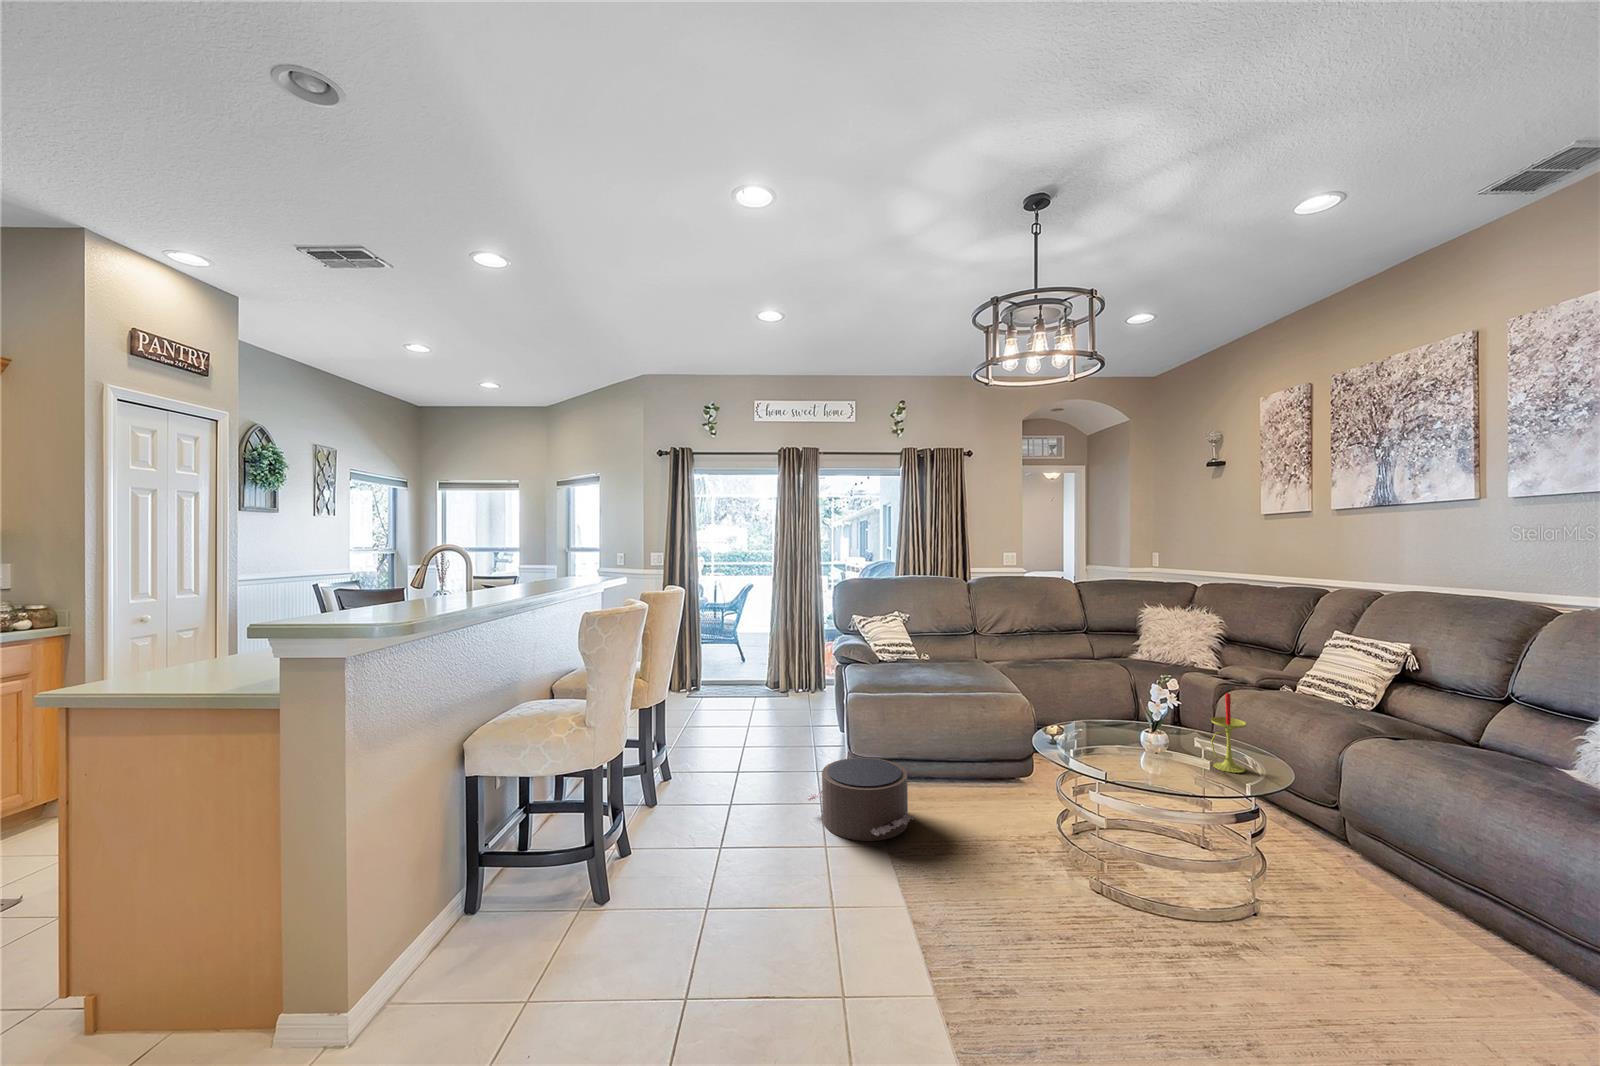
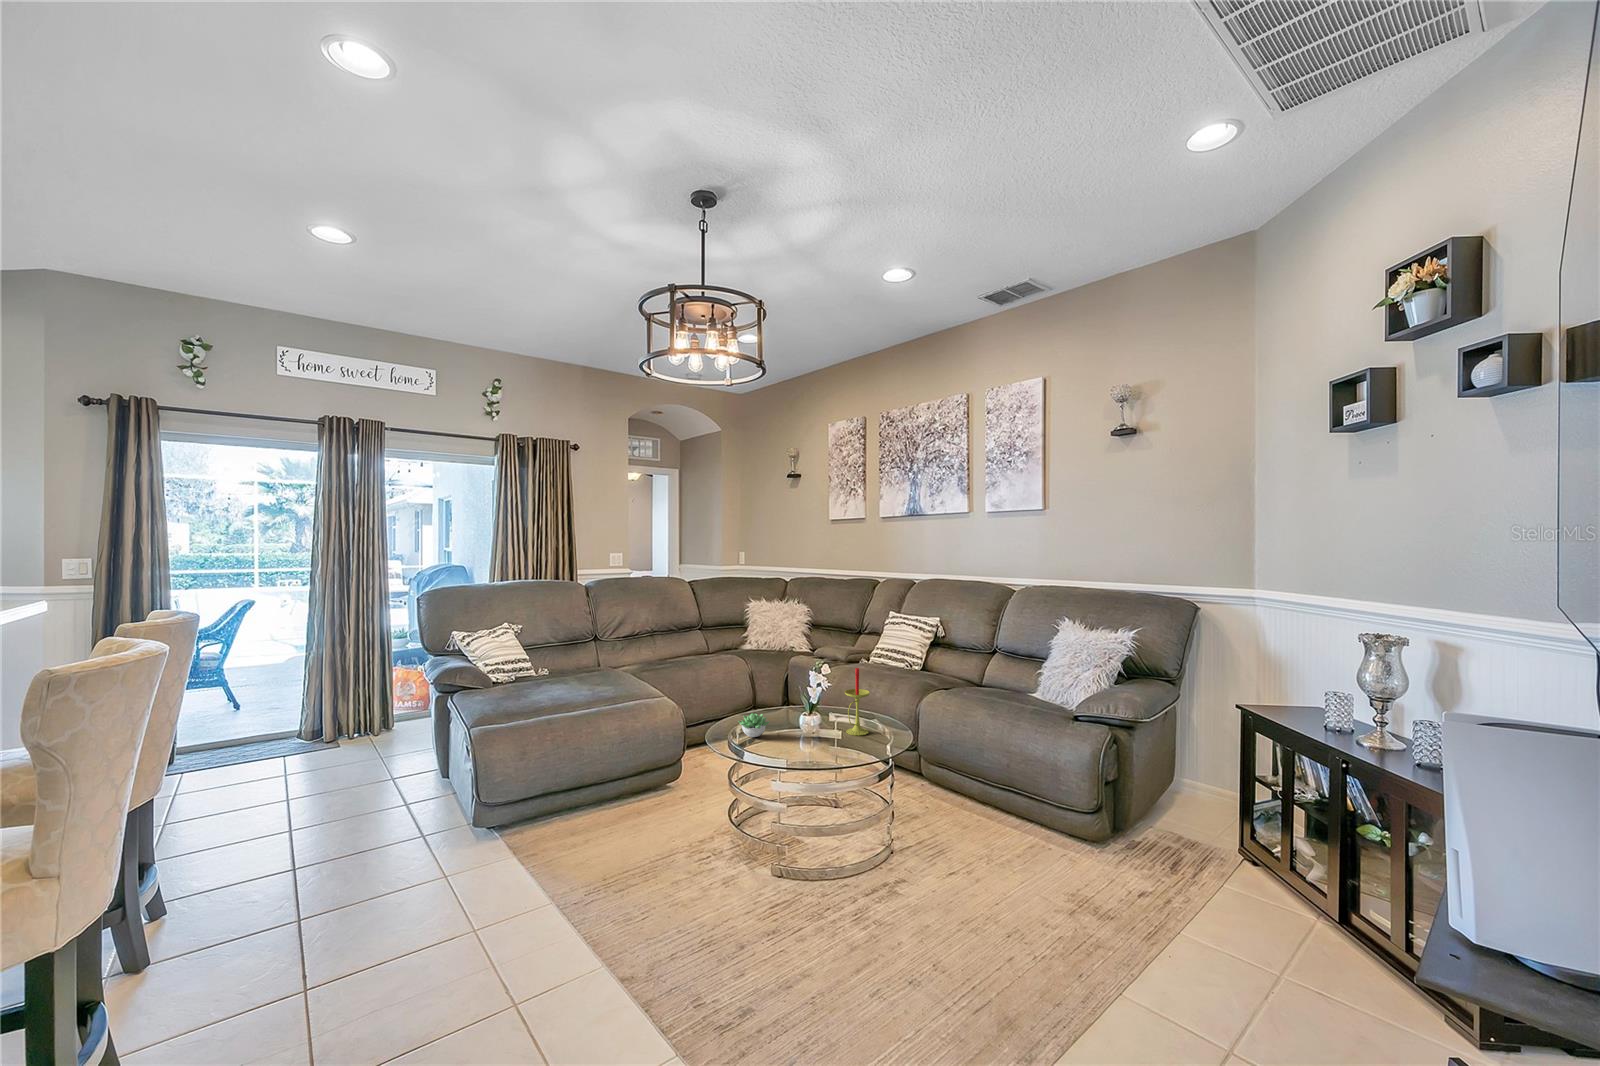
succulent plant: none [1076,723,1111,748] -> present [738,713,769,737]
pouf: present [807,758,914,841] -> none [420,802,578,916]

